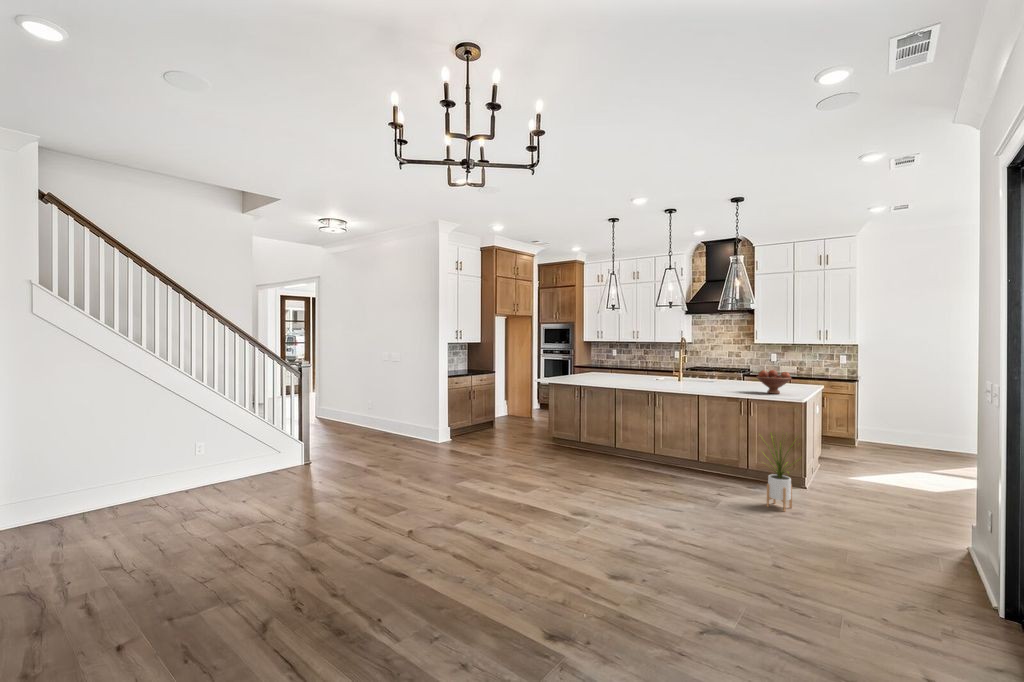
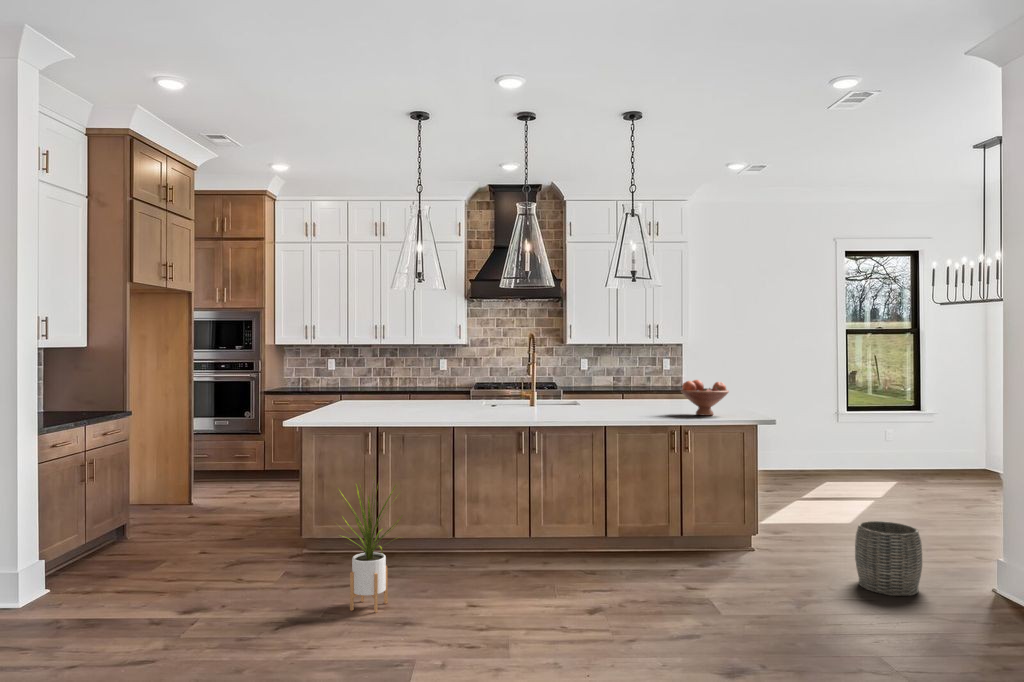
house plant: present [767,433,792,511] -> present [338,484,401,613]
woven basket: none [844,477,897,533] -> present [855,521,922,596]

